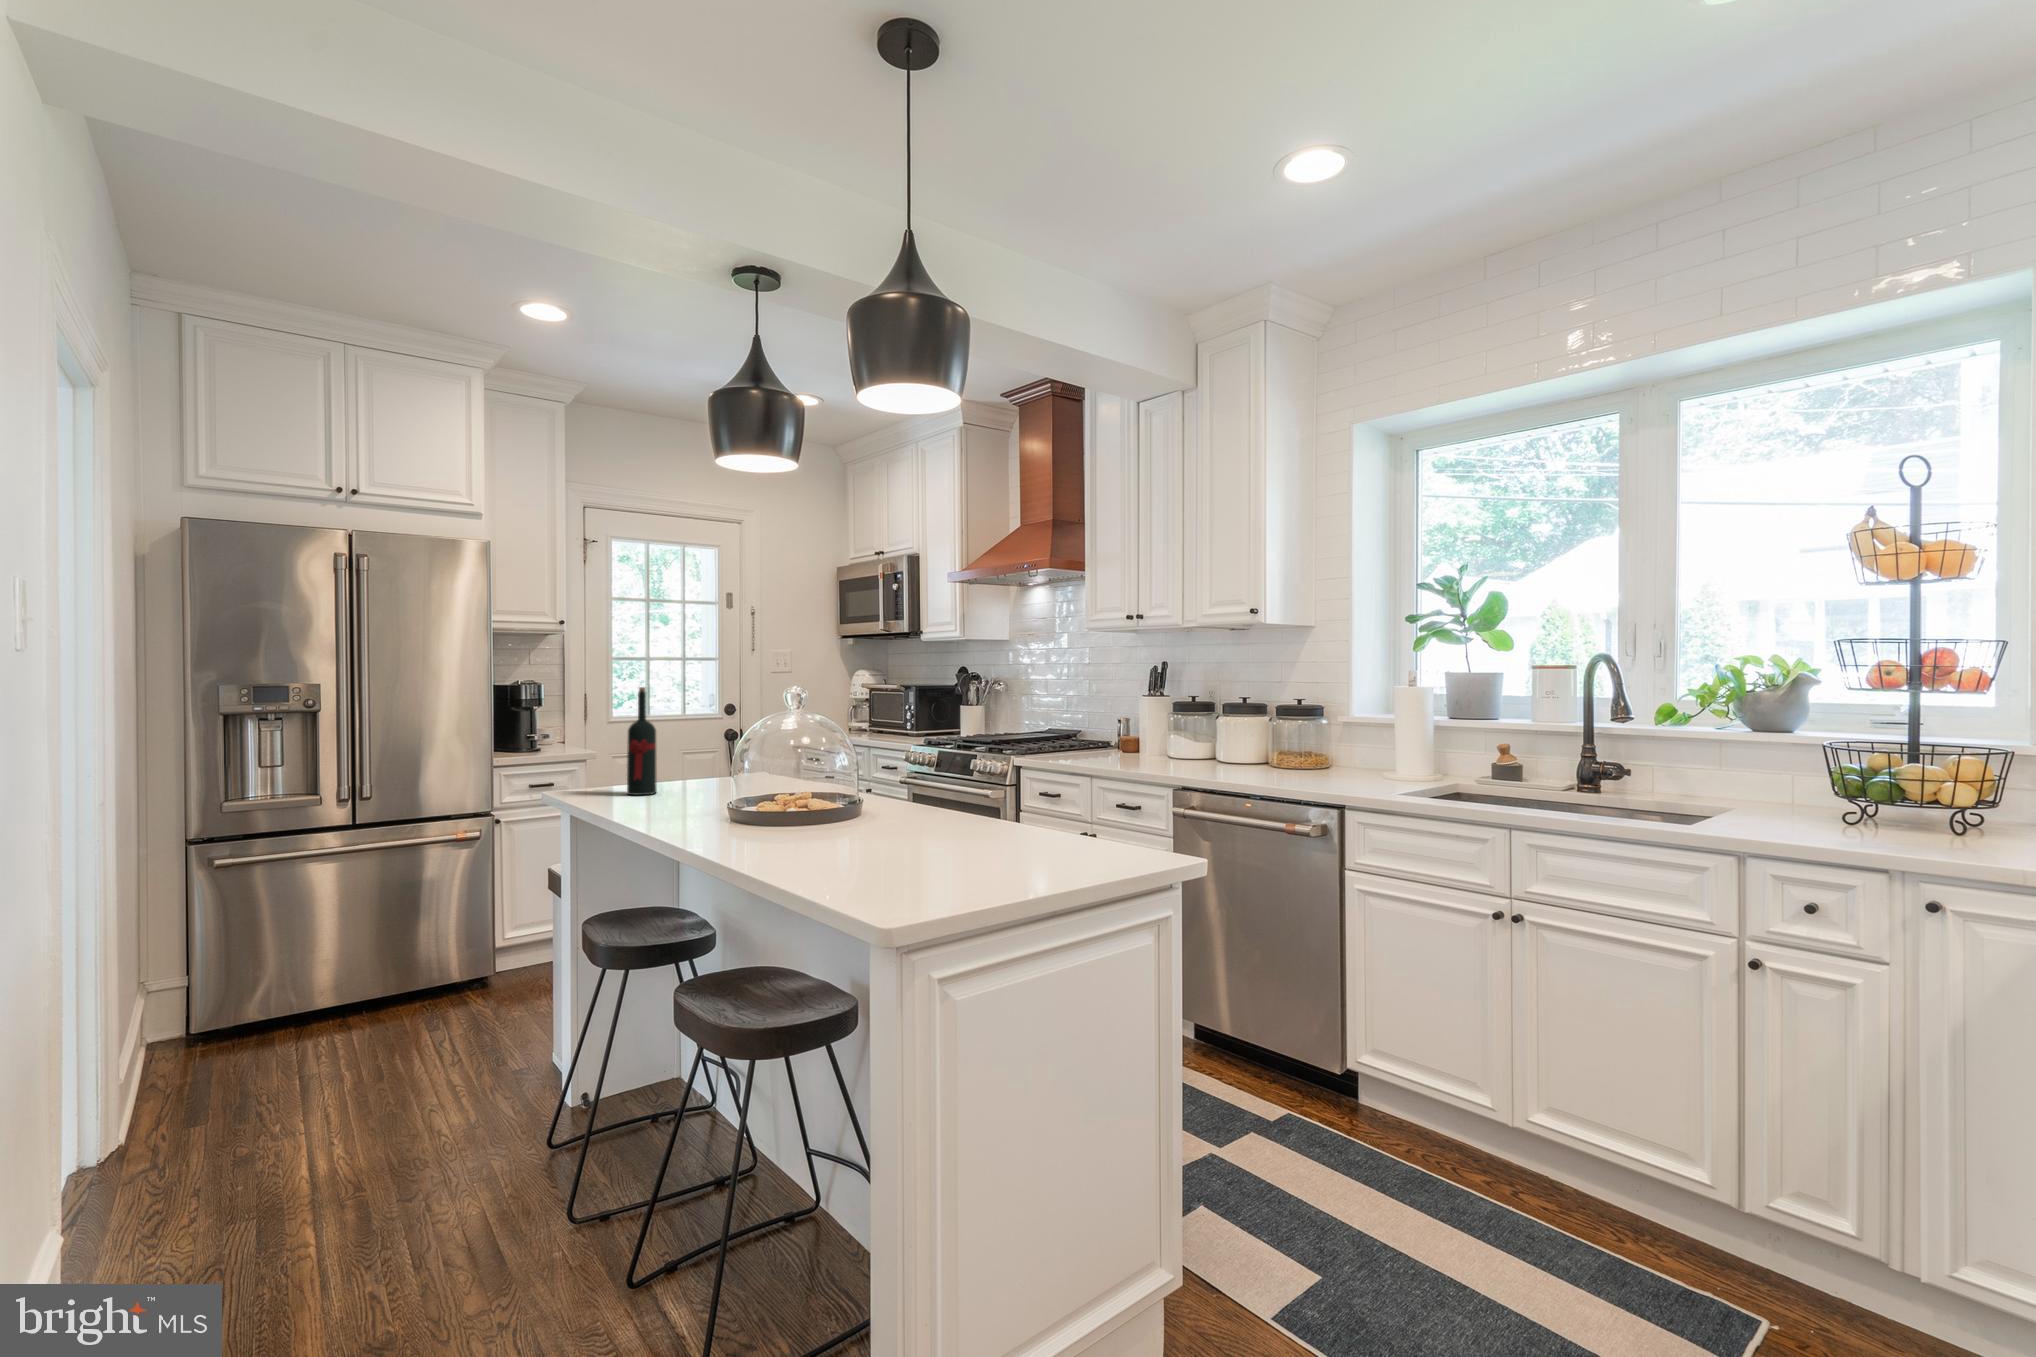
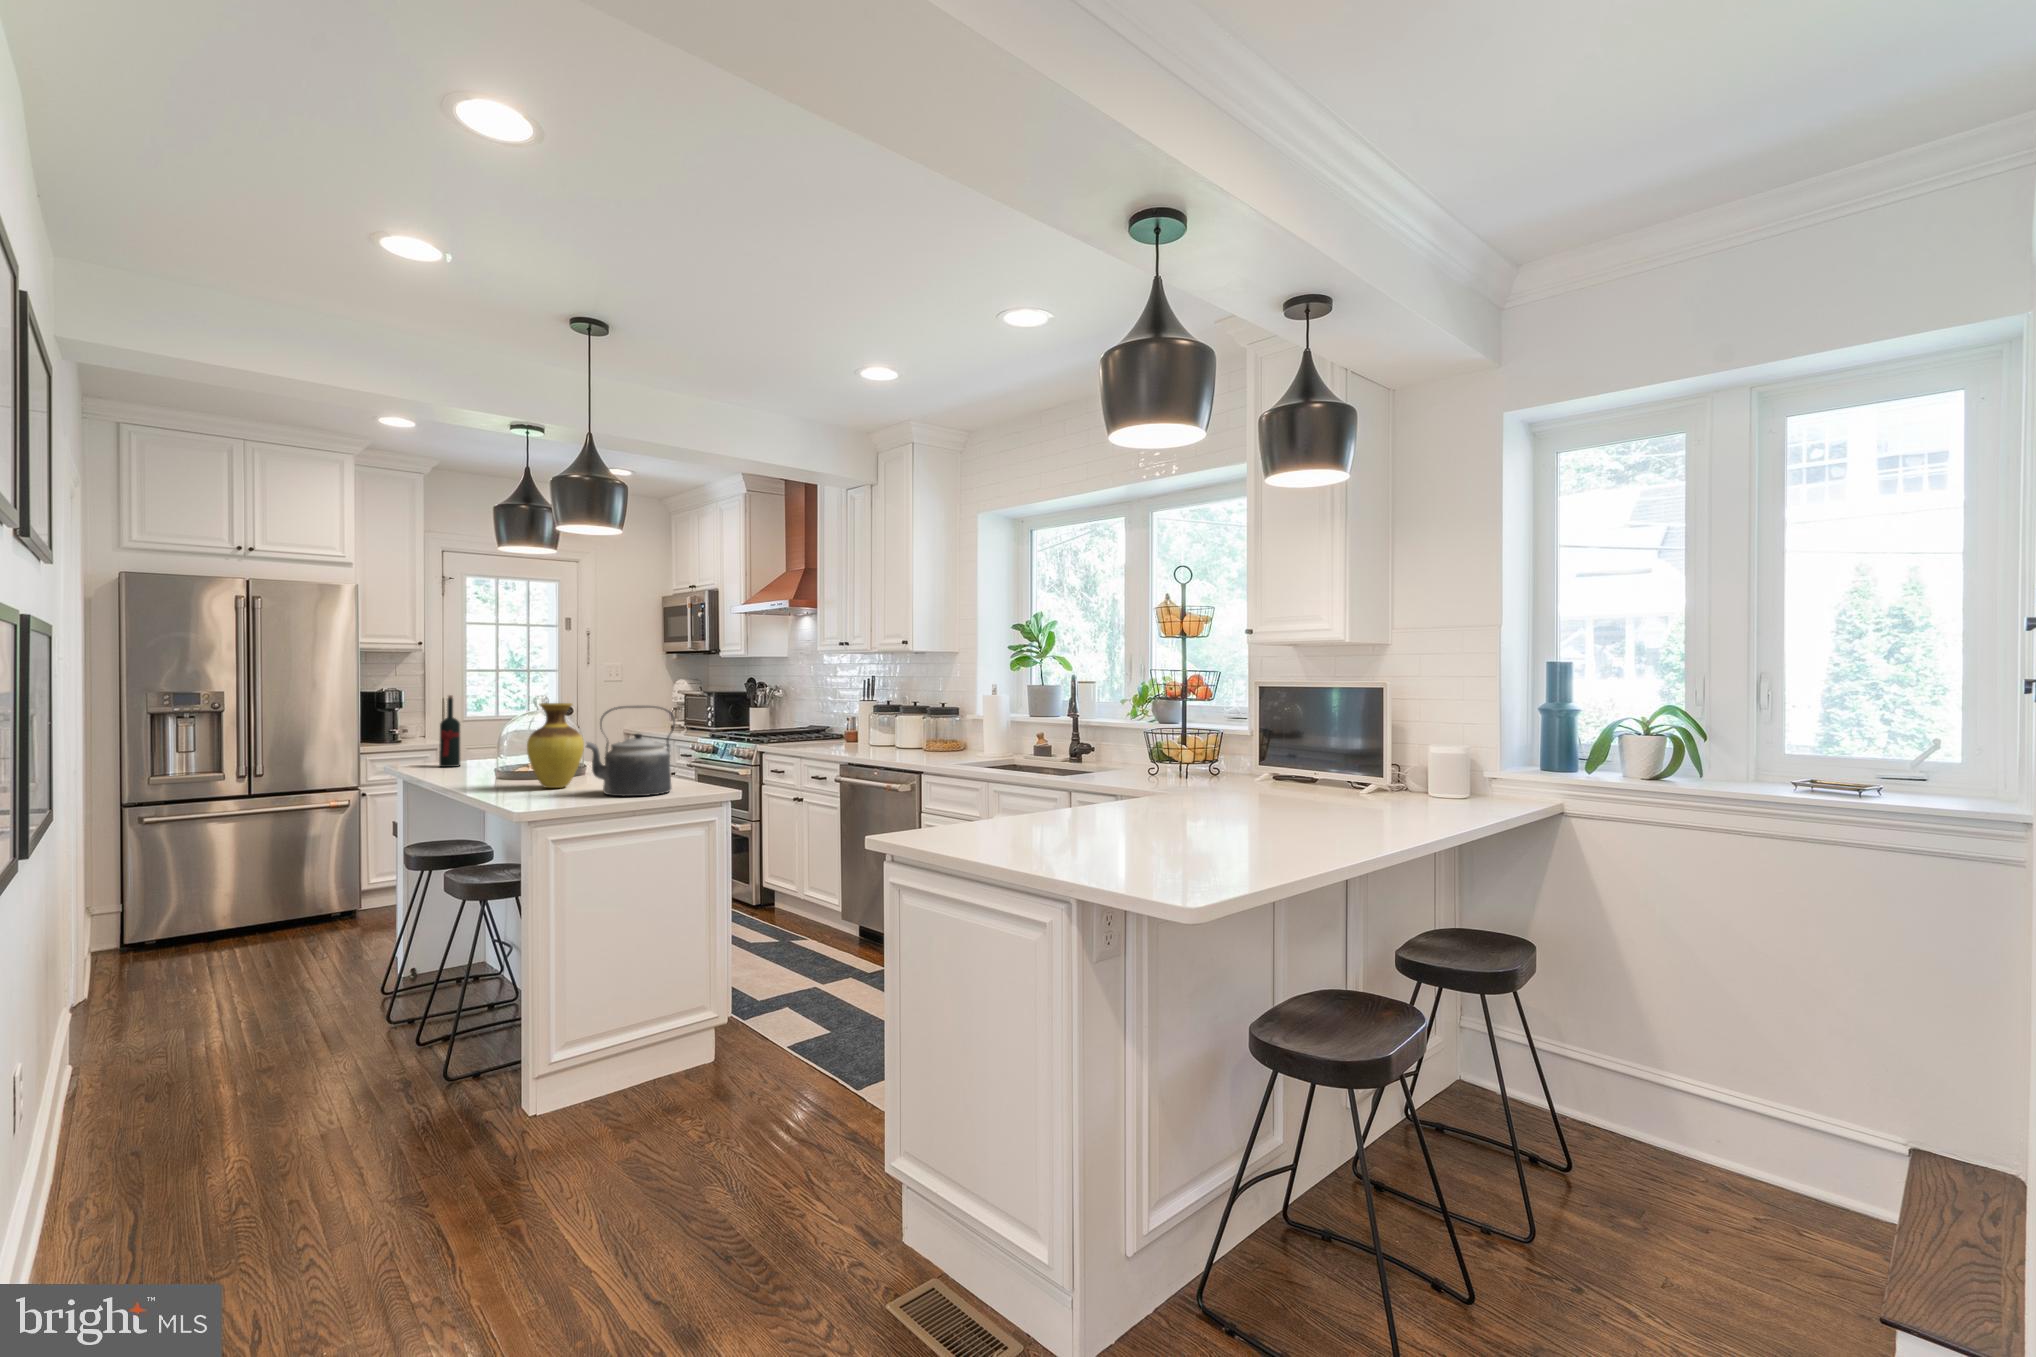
vase: none [807,698,895,842] -> present [527,703,584,788]
kettle: none [927,702,1062,864] -> present [586,706,675,796]

